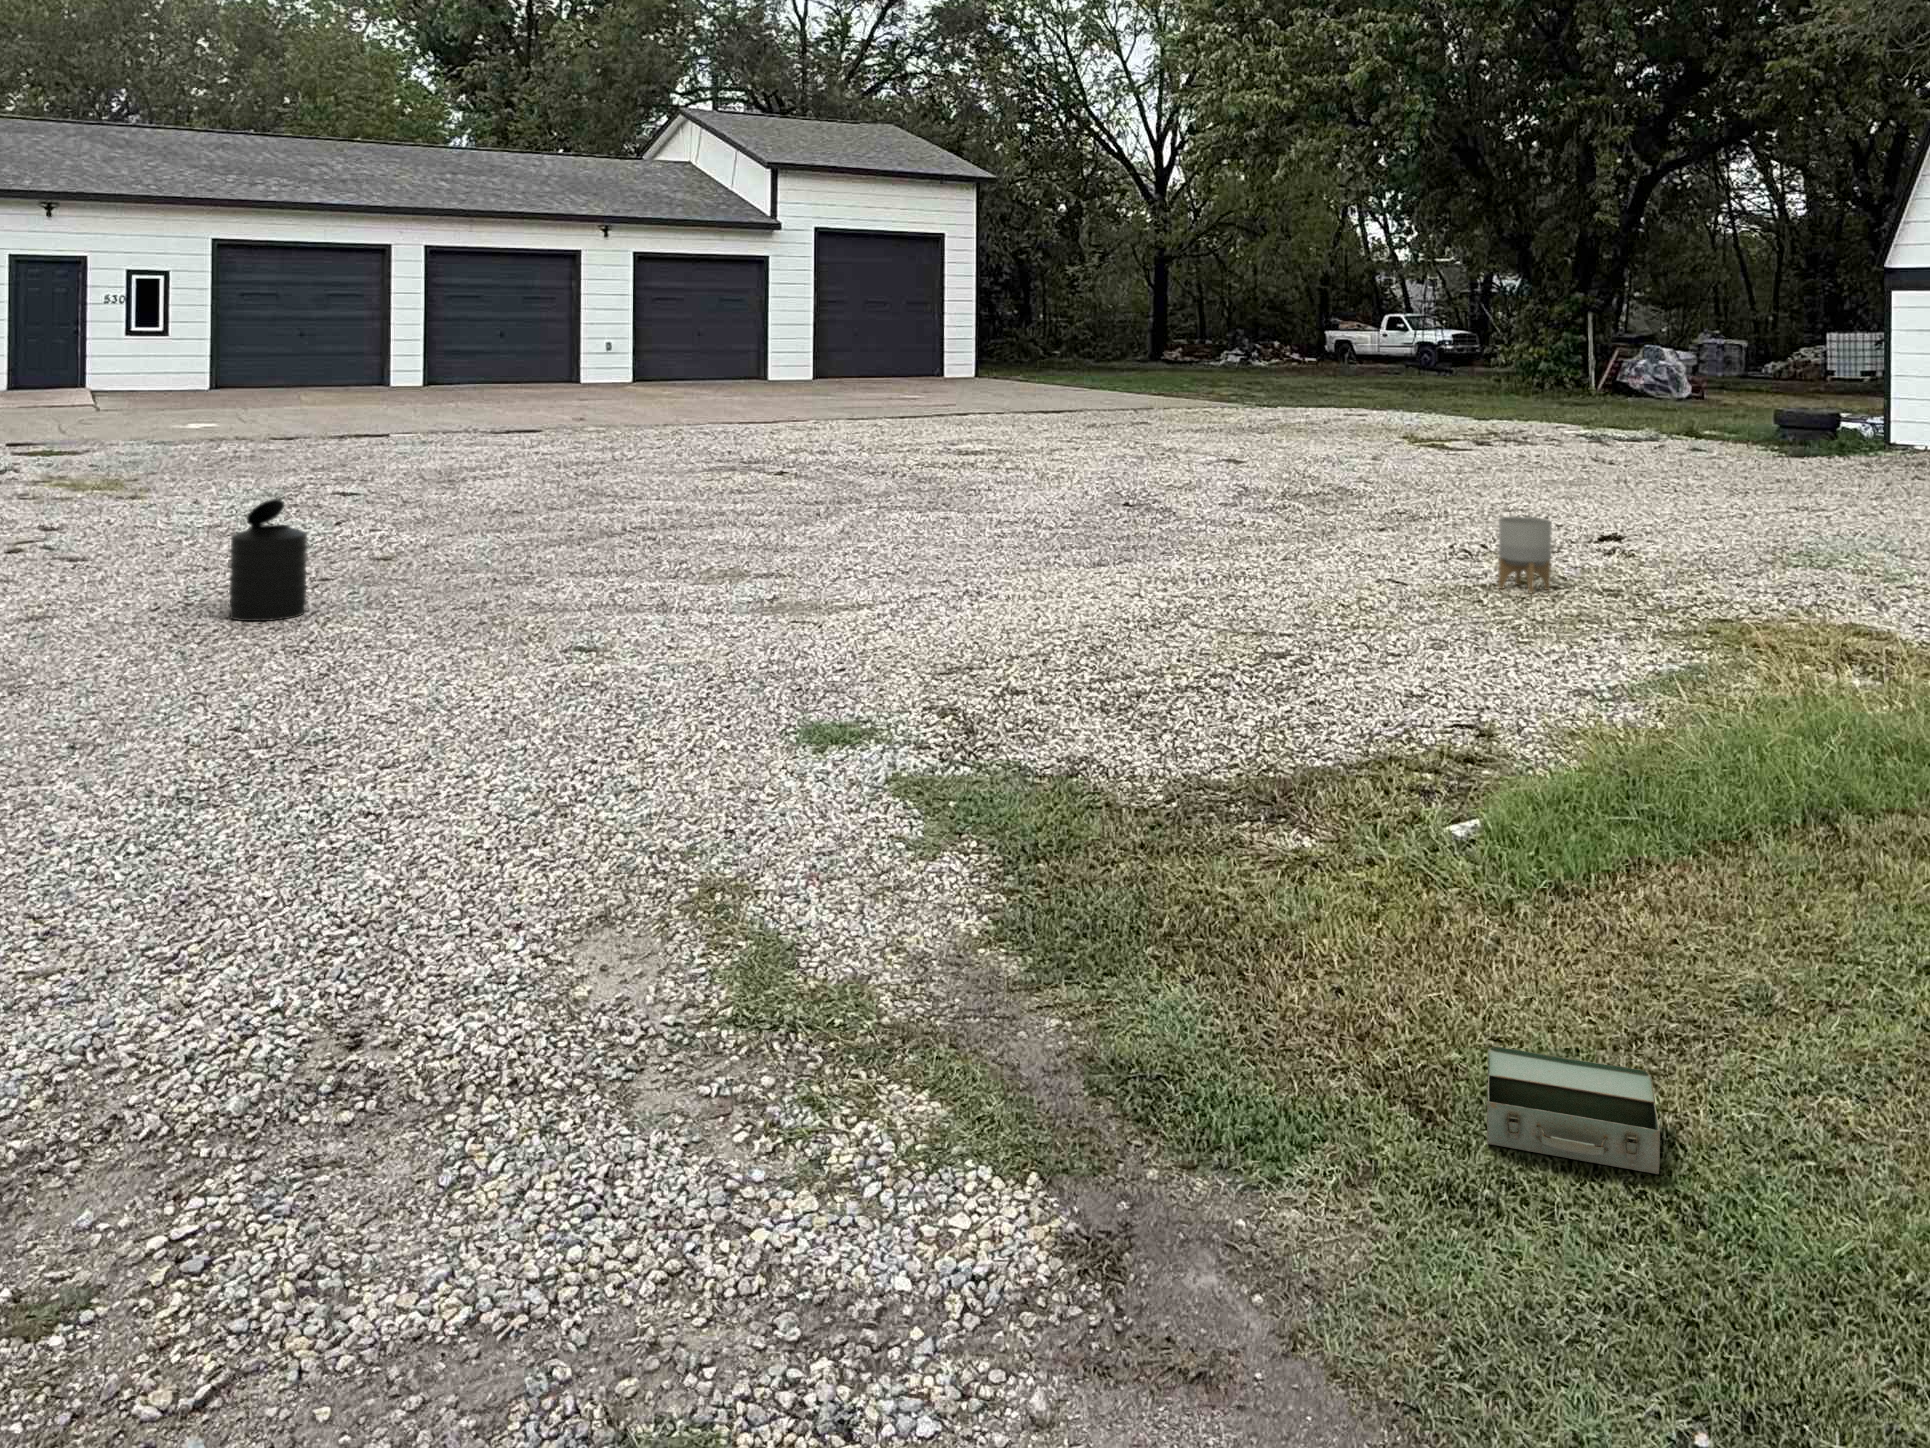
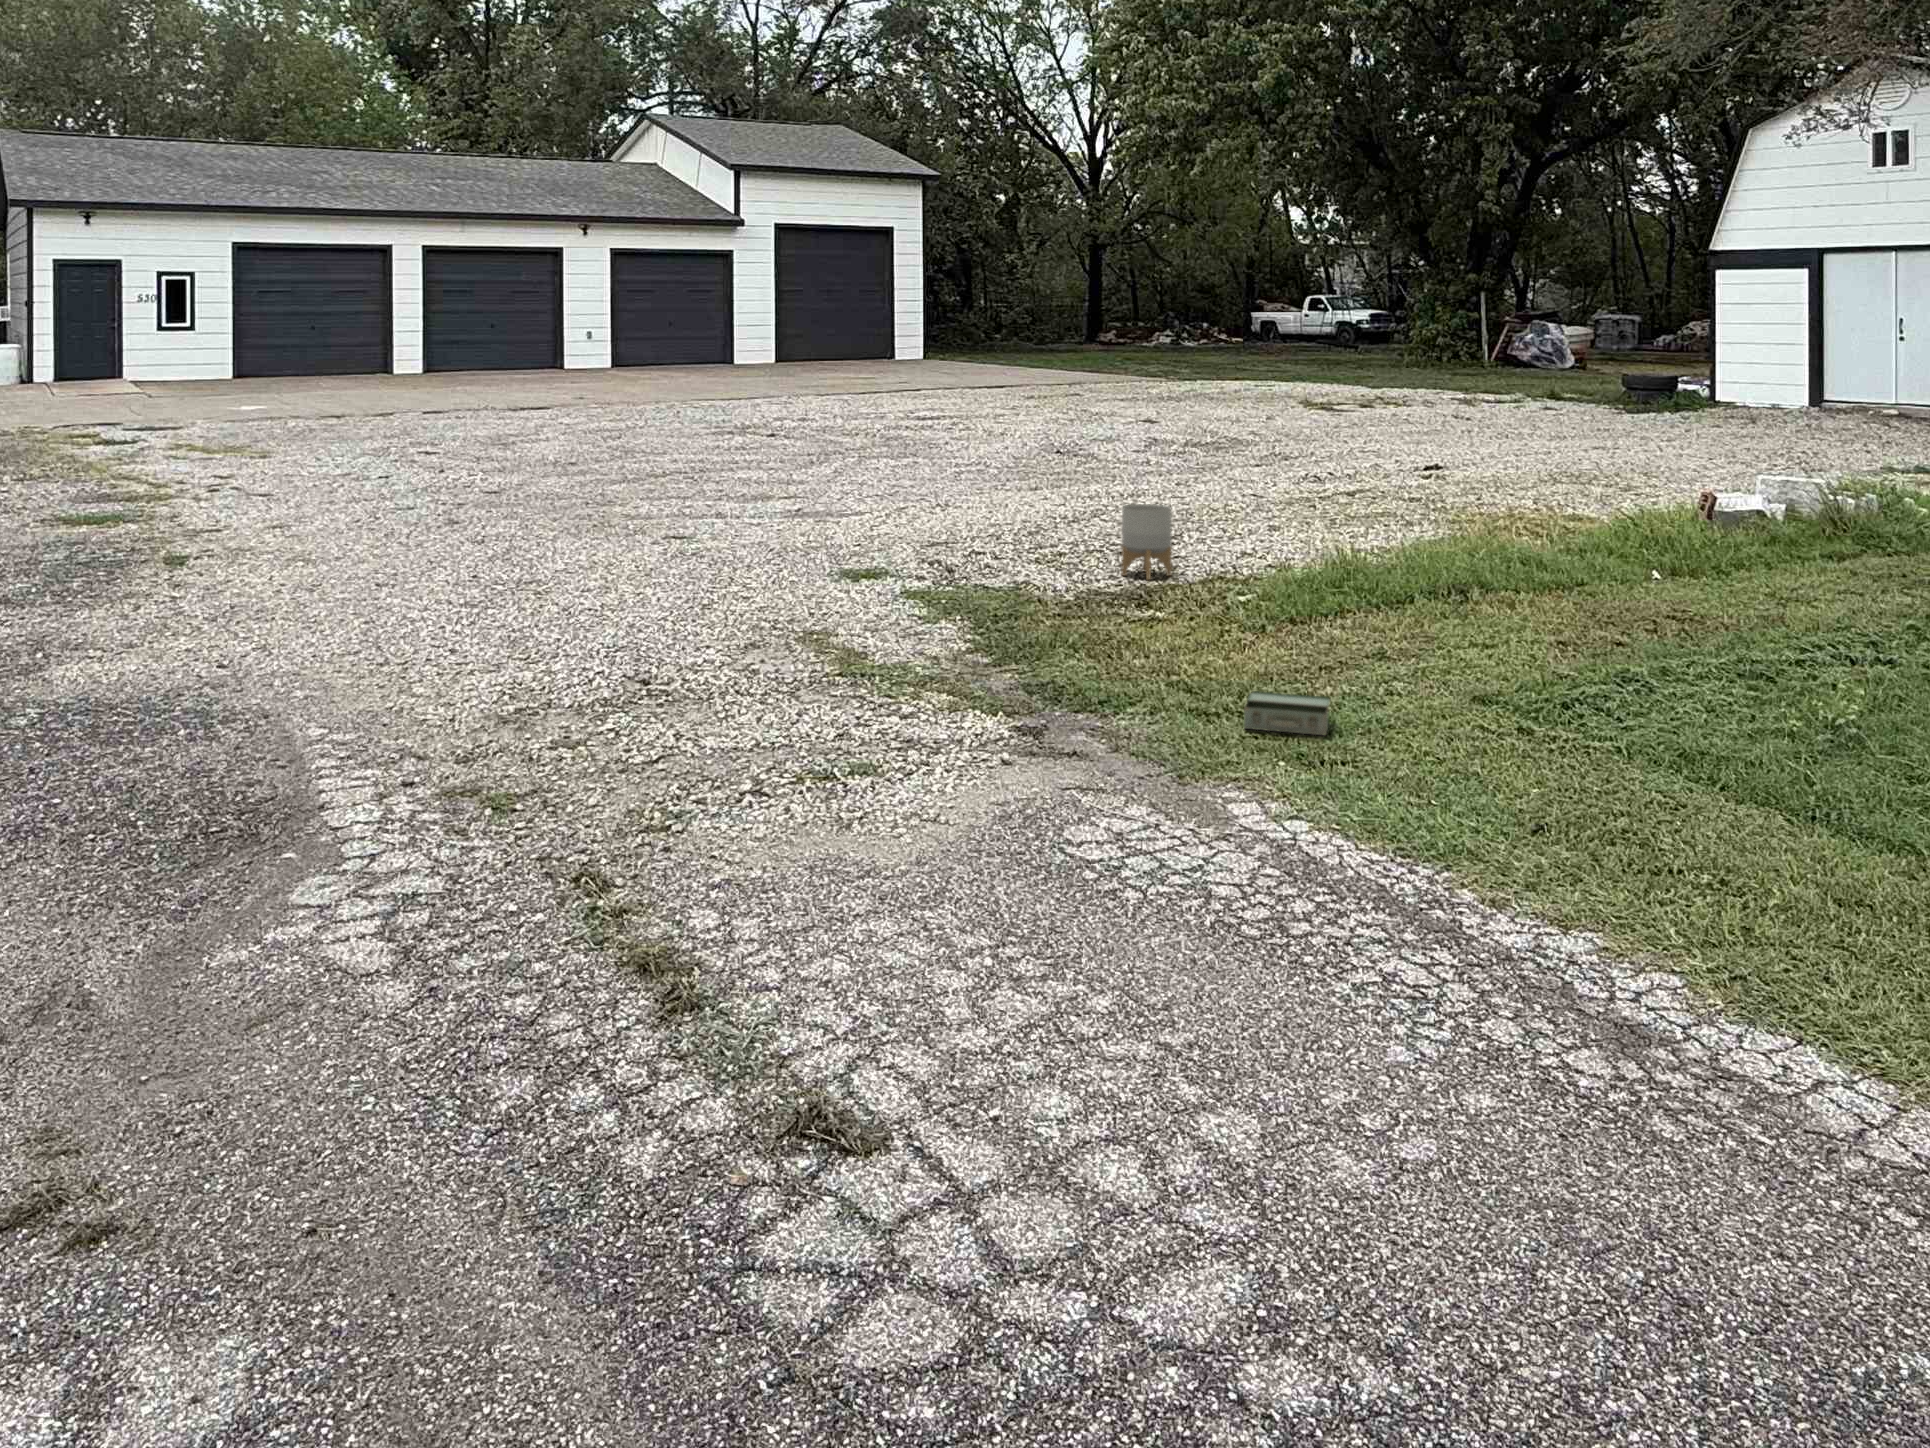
trash can: present [229,499,307,621] -> none [405,449,460,537]
planter: present [1498,517,1552,594] -> present [1122,504,1172,580]

